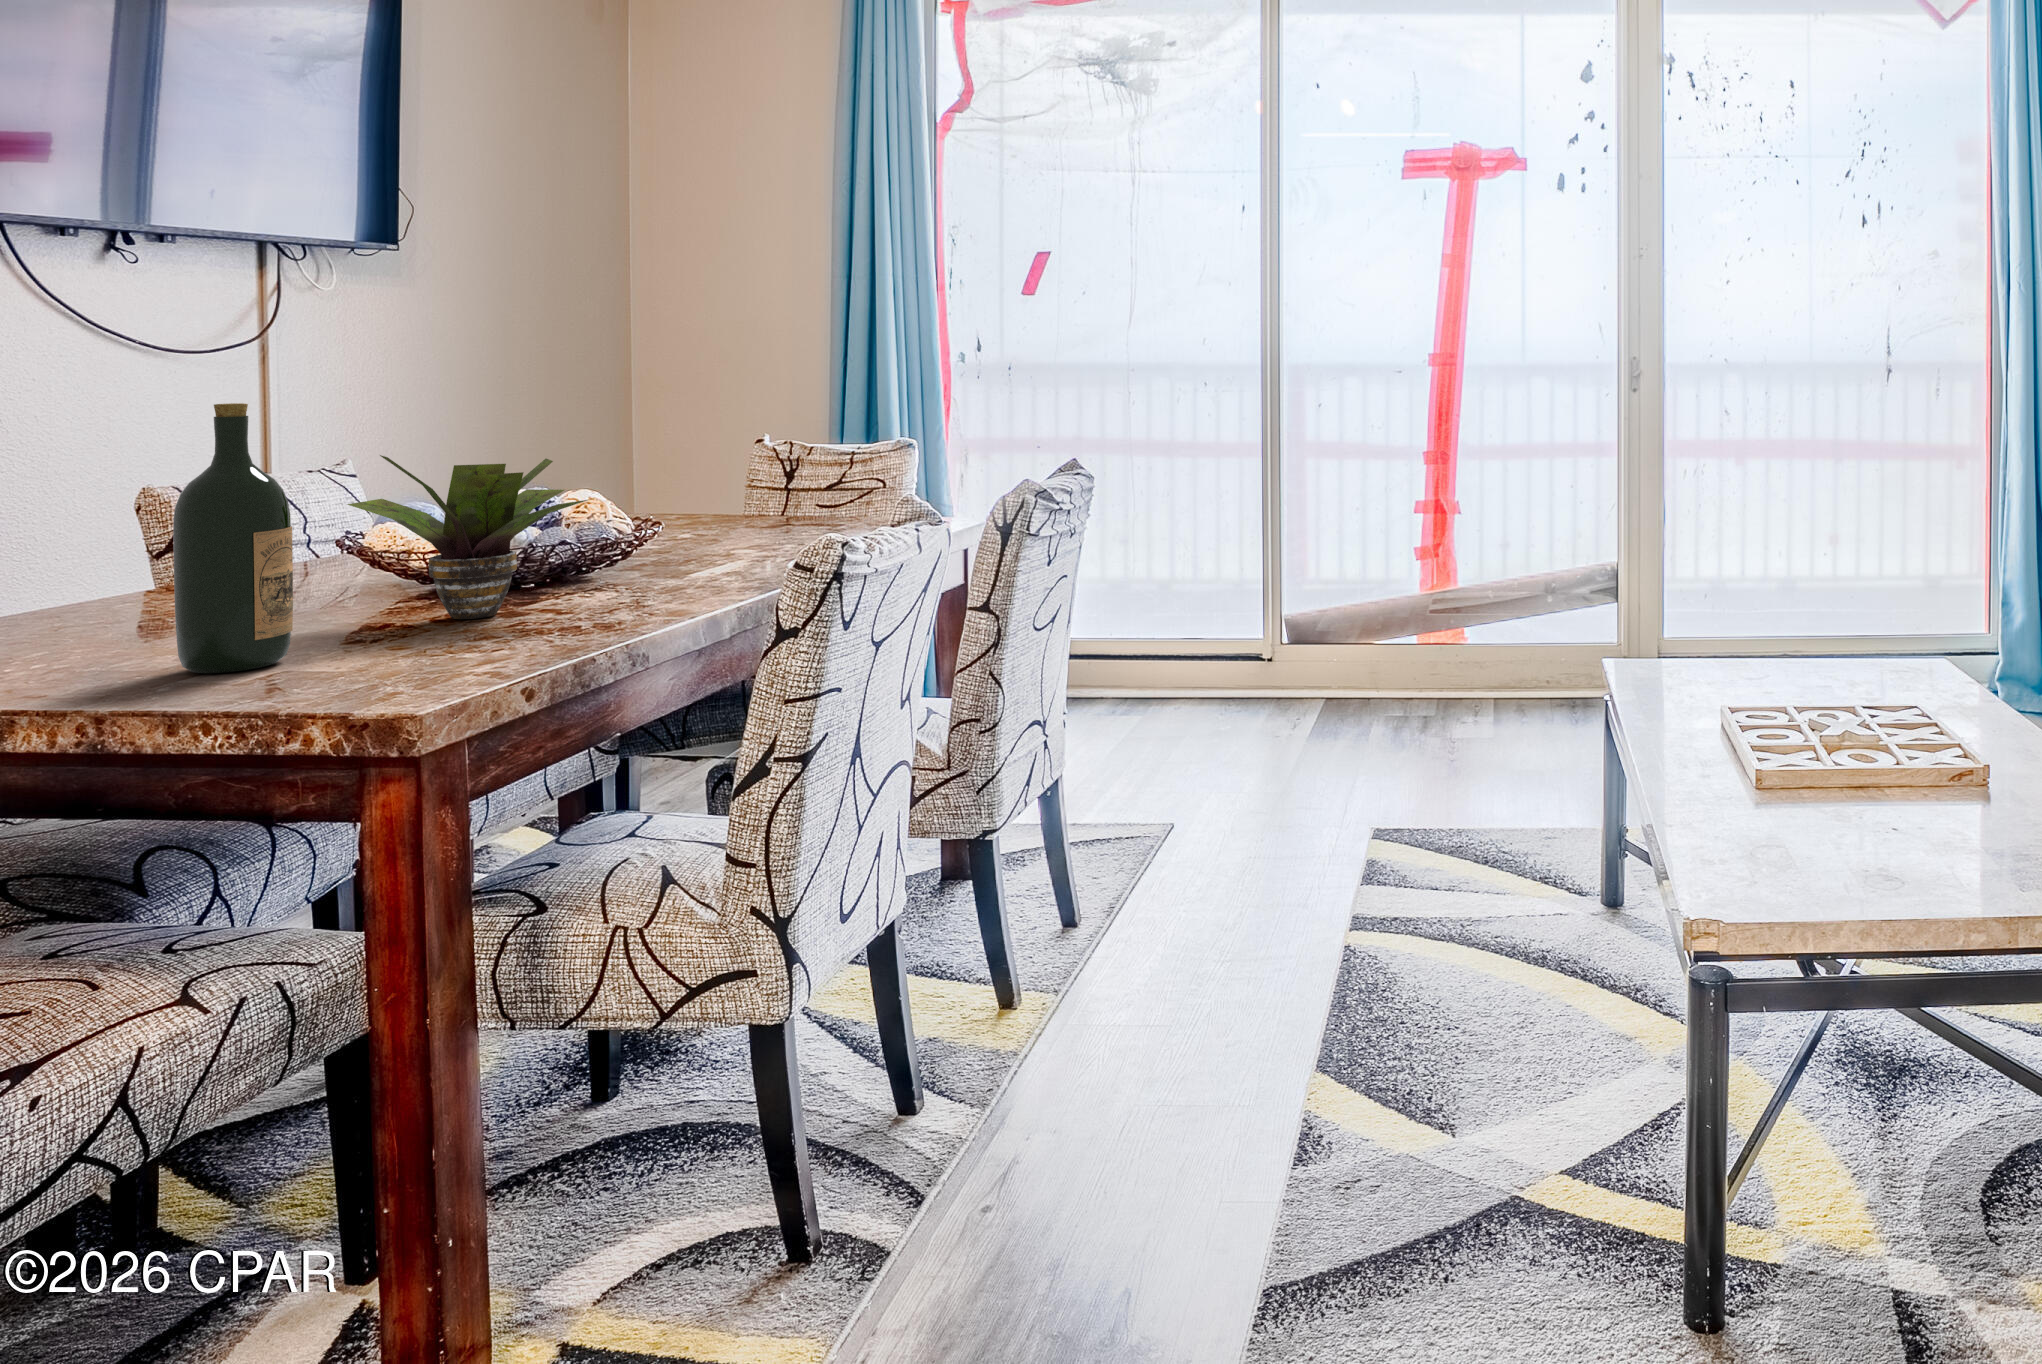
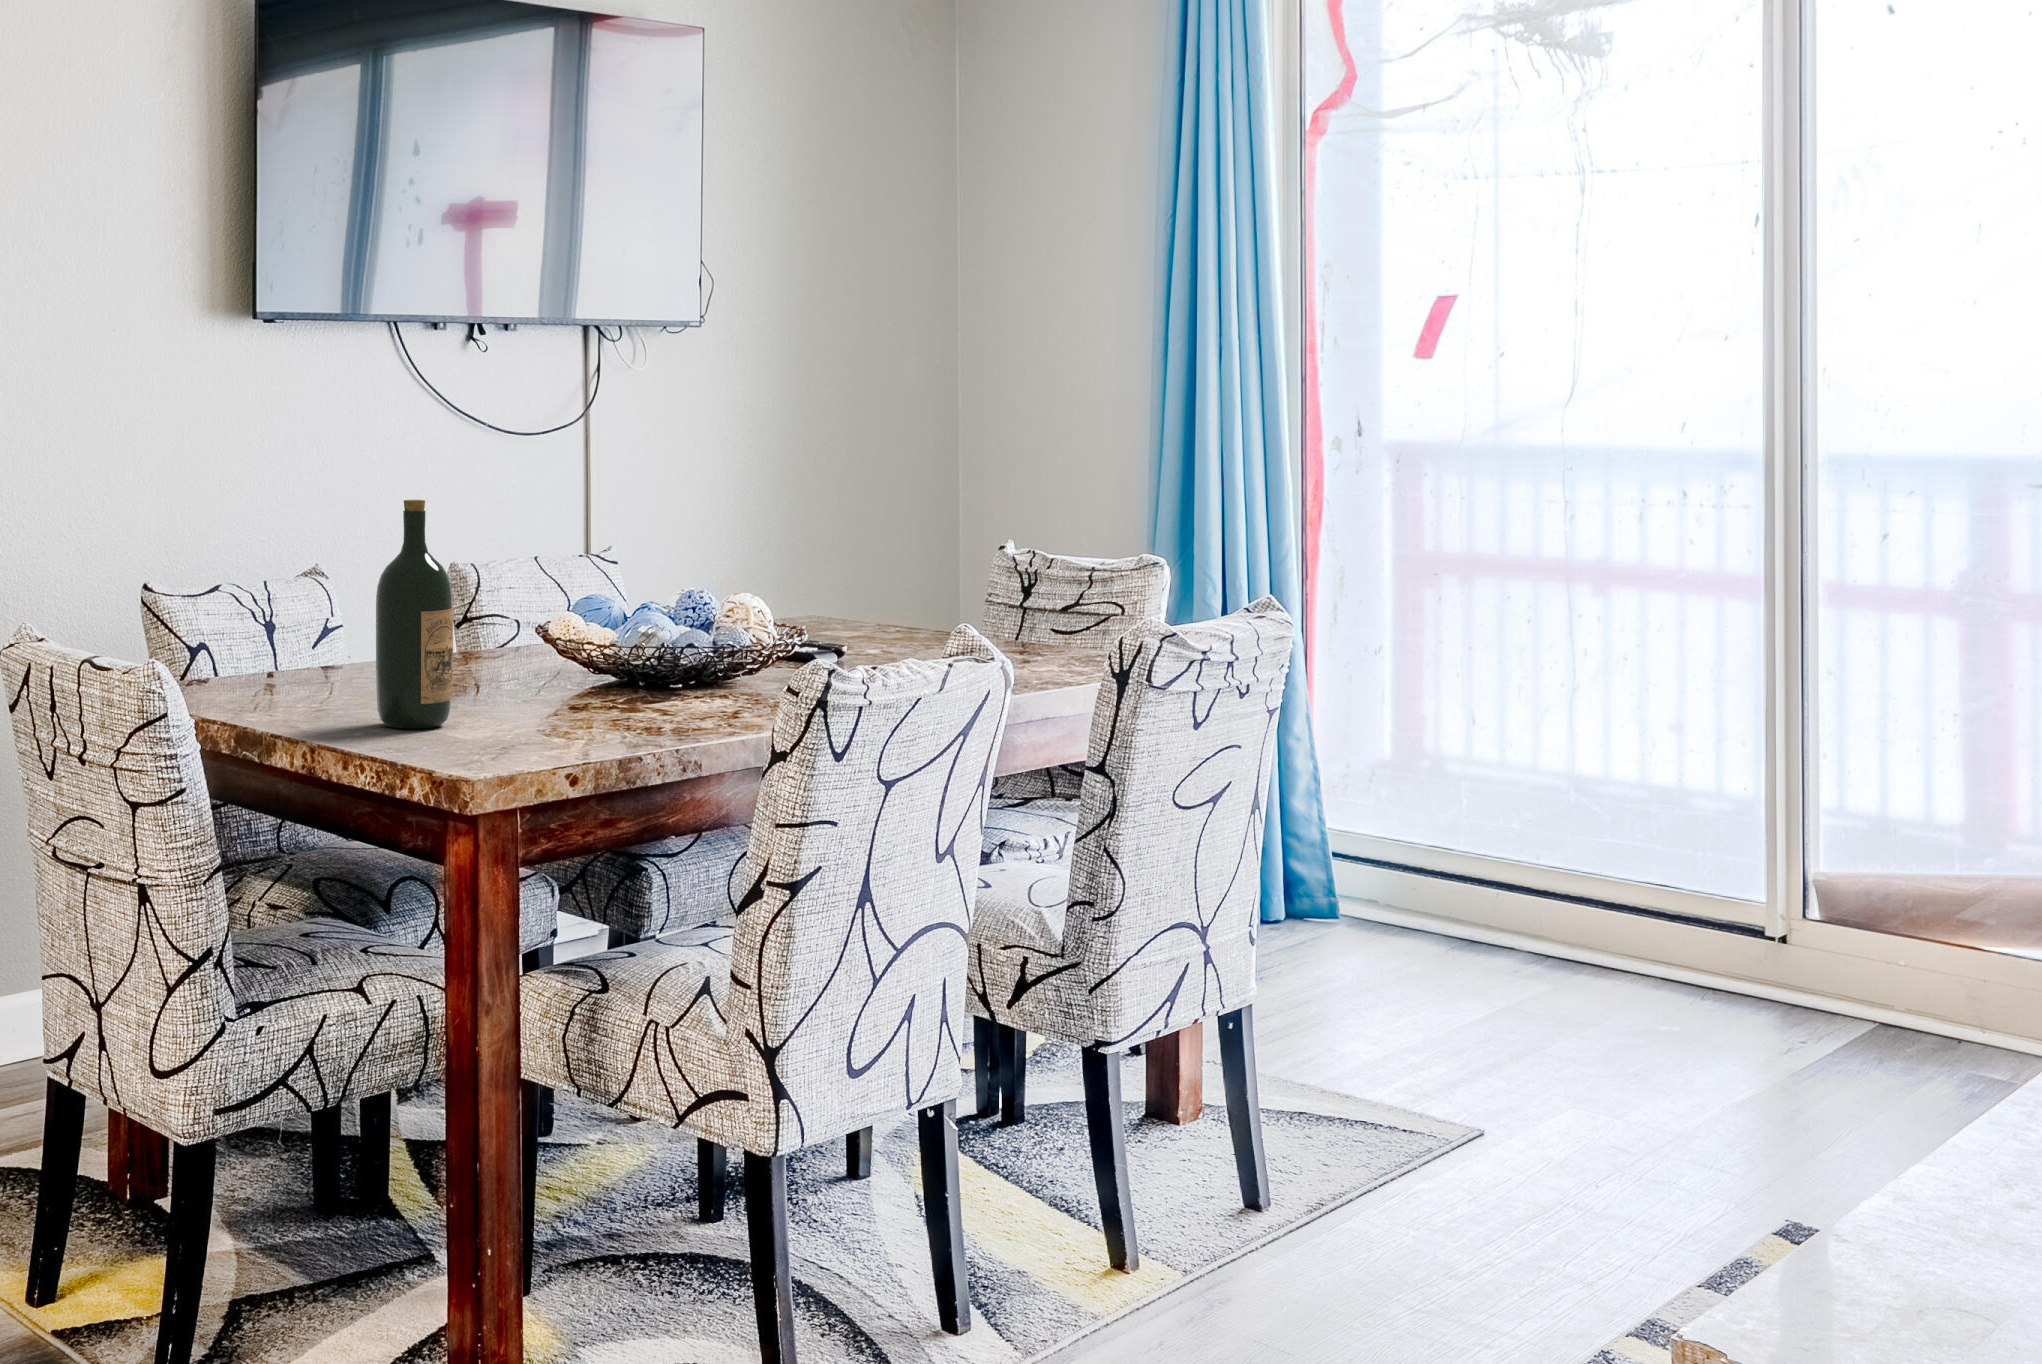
potted plant: present [347,455,587,619] -> none [521,548,694,710]

